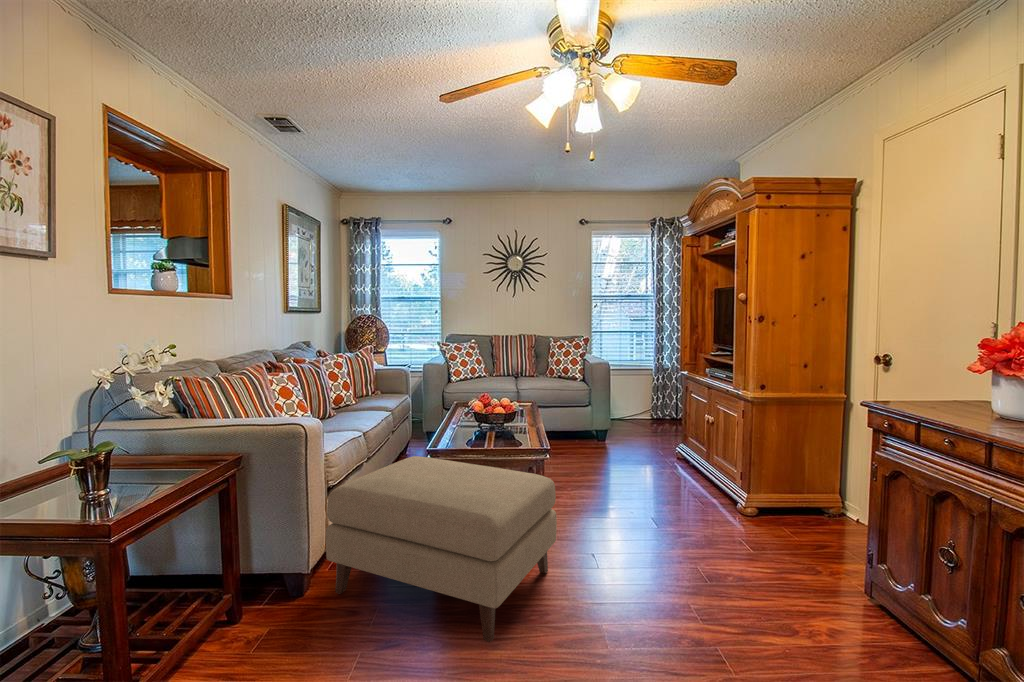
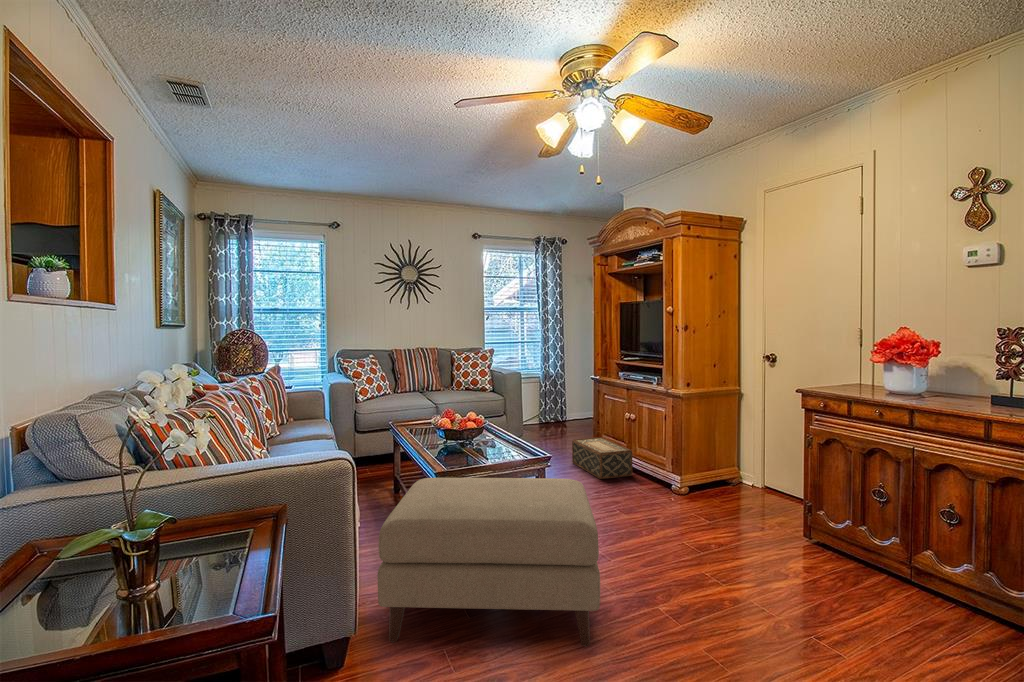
woven basket: none [650,439,706,487] -> present [572,437,632,479]

